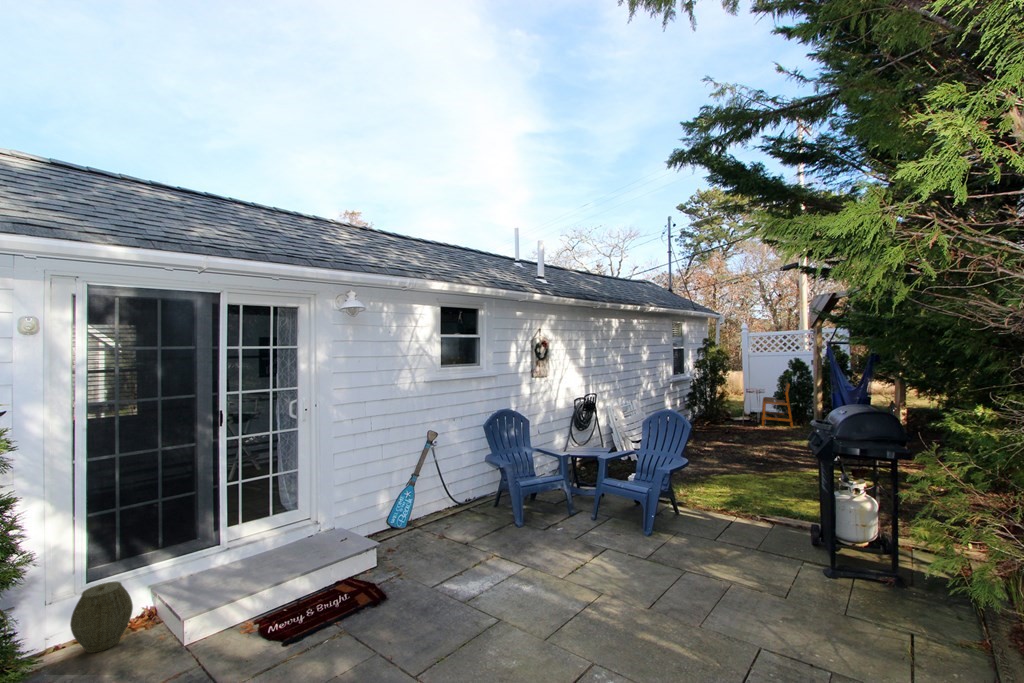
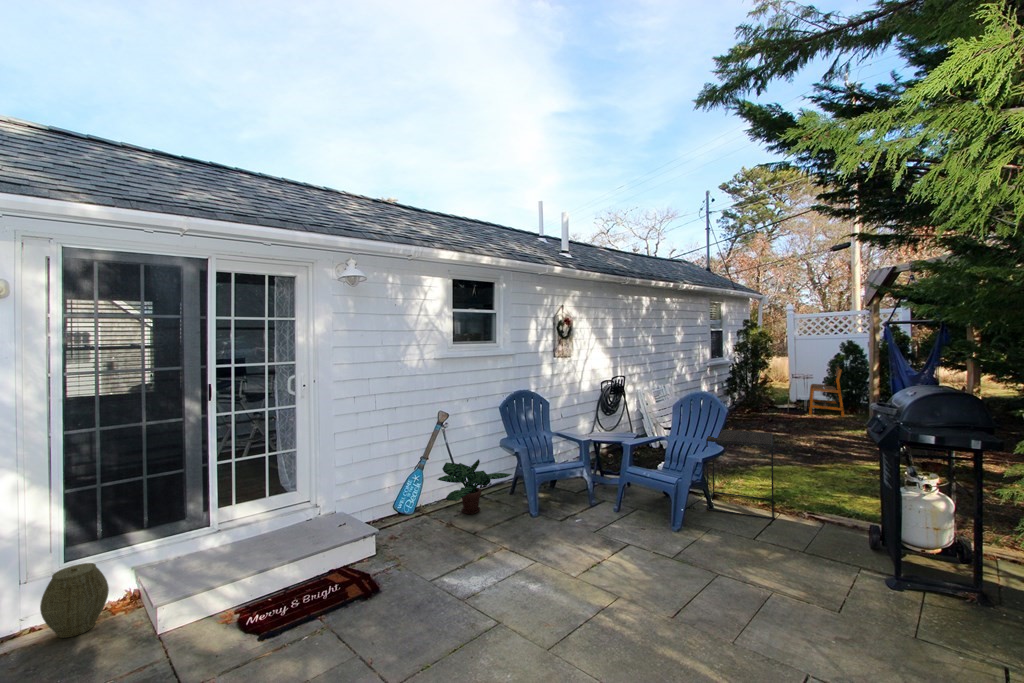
side table: none [672,442,732,523] -> present [706,430,774,519]
potted plant: none [428,474,499,526] -> present [437,459,512,514]

